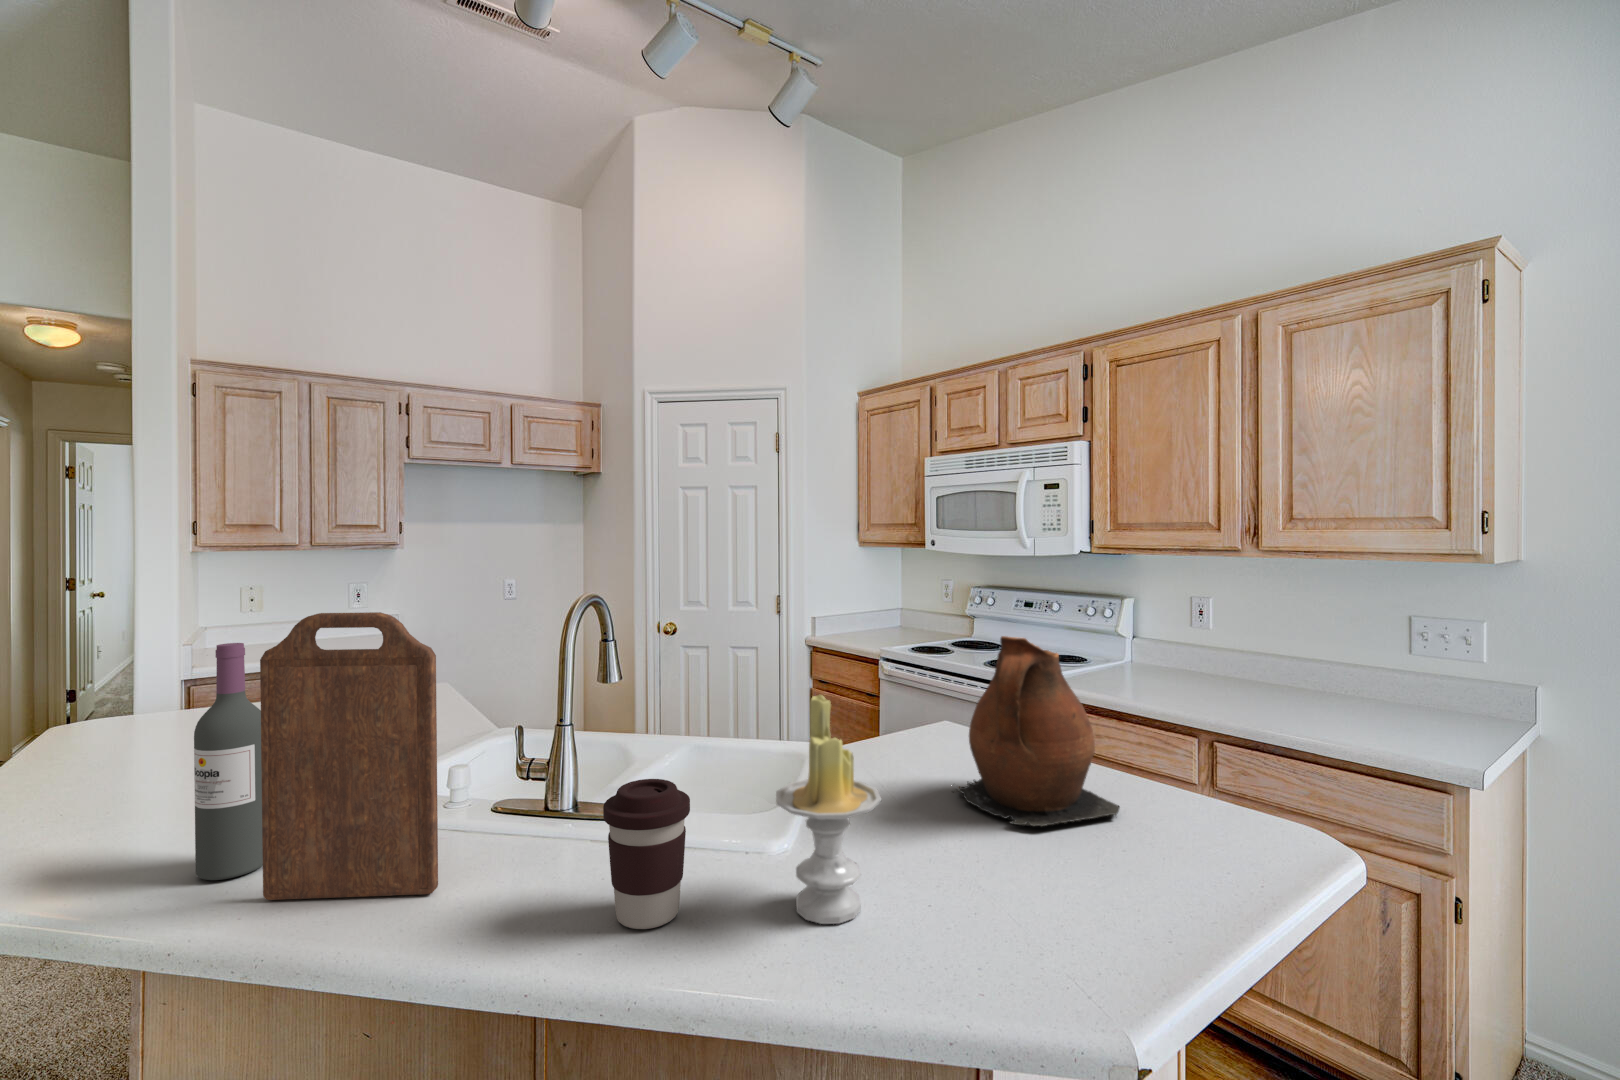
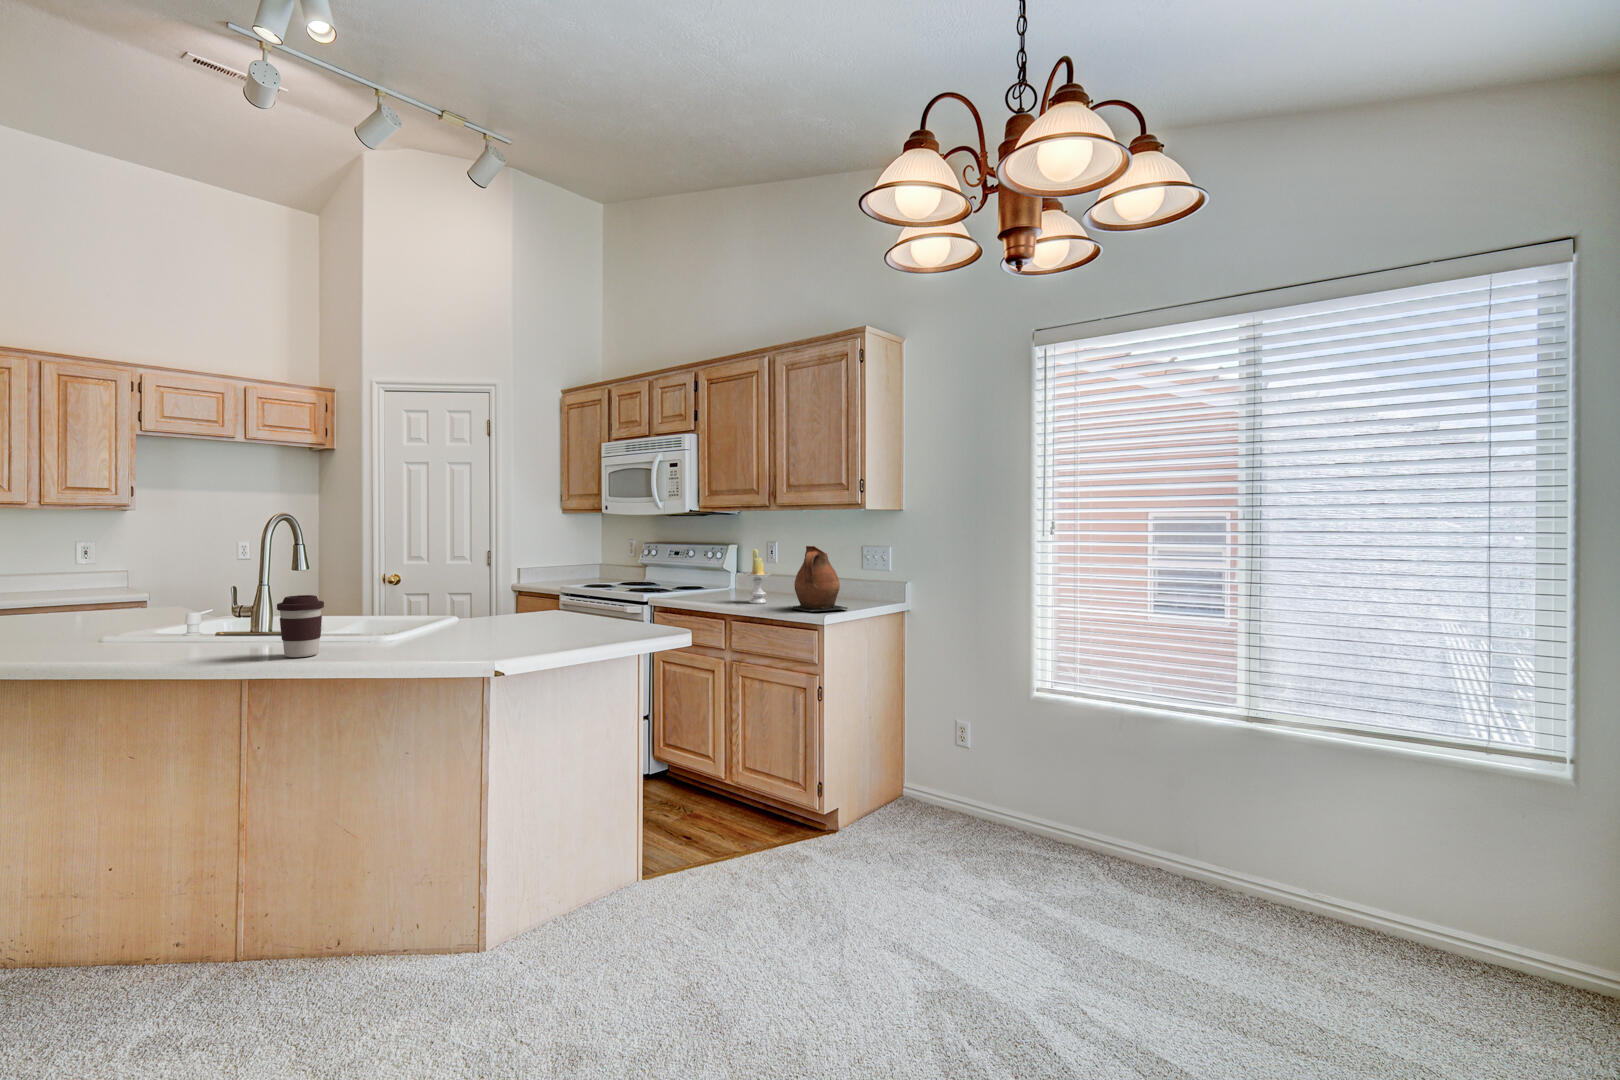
cutting board: present [260,612,438,900] -> none [81,517,188,660]
ceramic pitcher: present [953,636,1119,826] -> present [792,546,848,611]
wine bottle: present [194,643,263,880] -> none [35,536,81,658]
candle: present [776,695,881,924] -> present [744,549,771,604]

